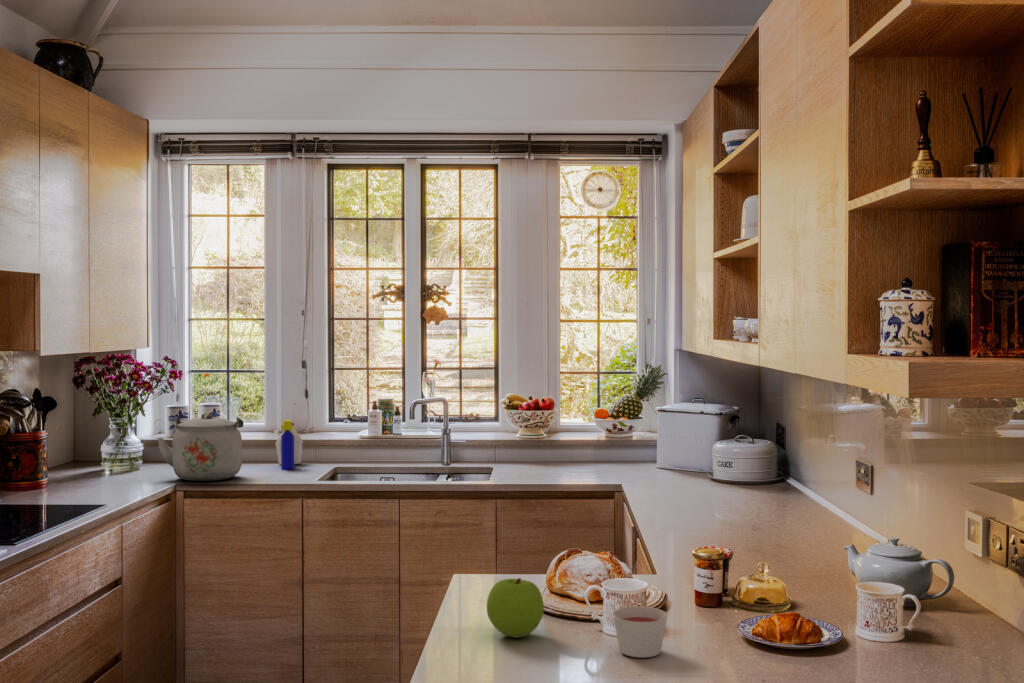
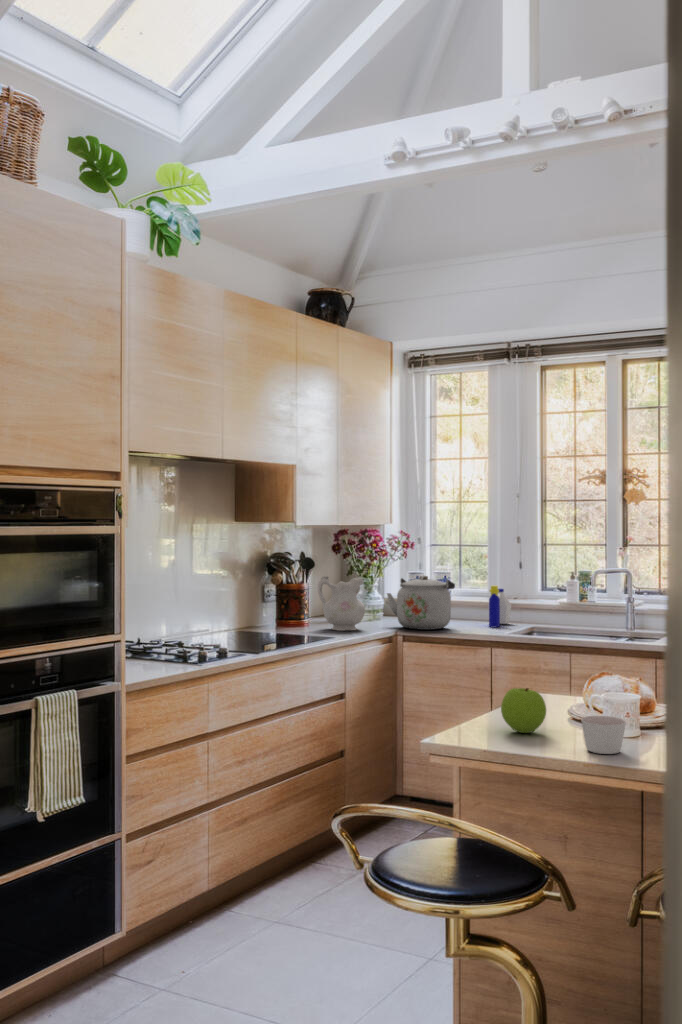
ceramic pitcher: none [68,421,135,492] -> present [318,577,365,631]

